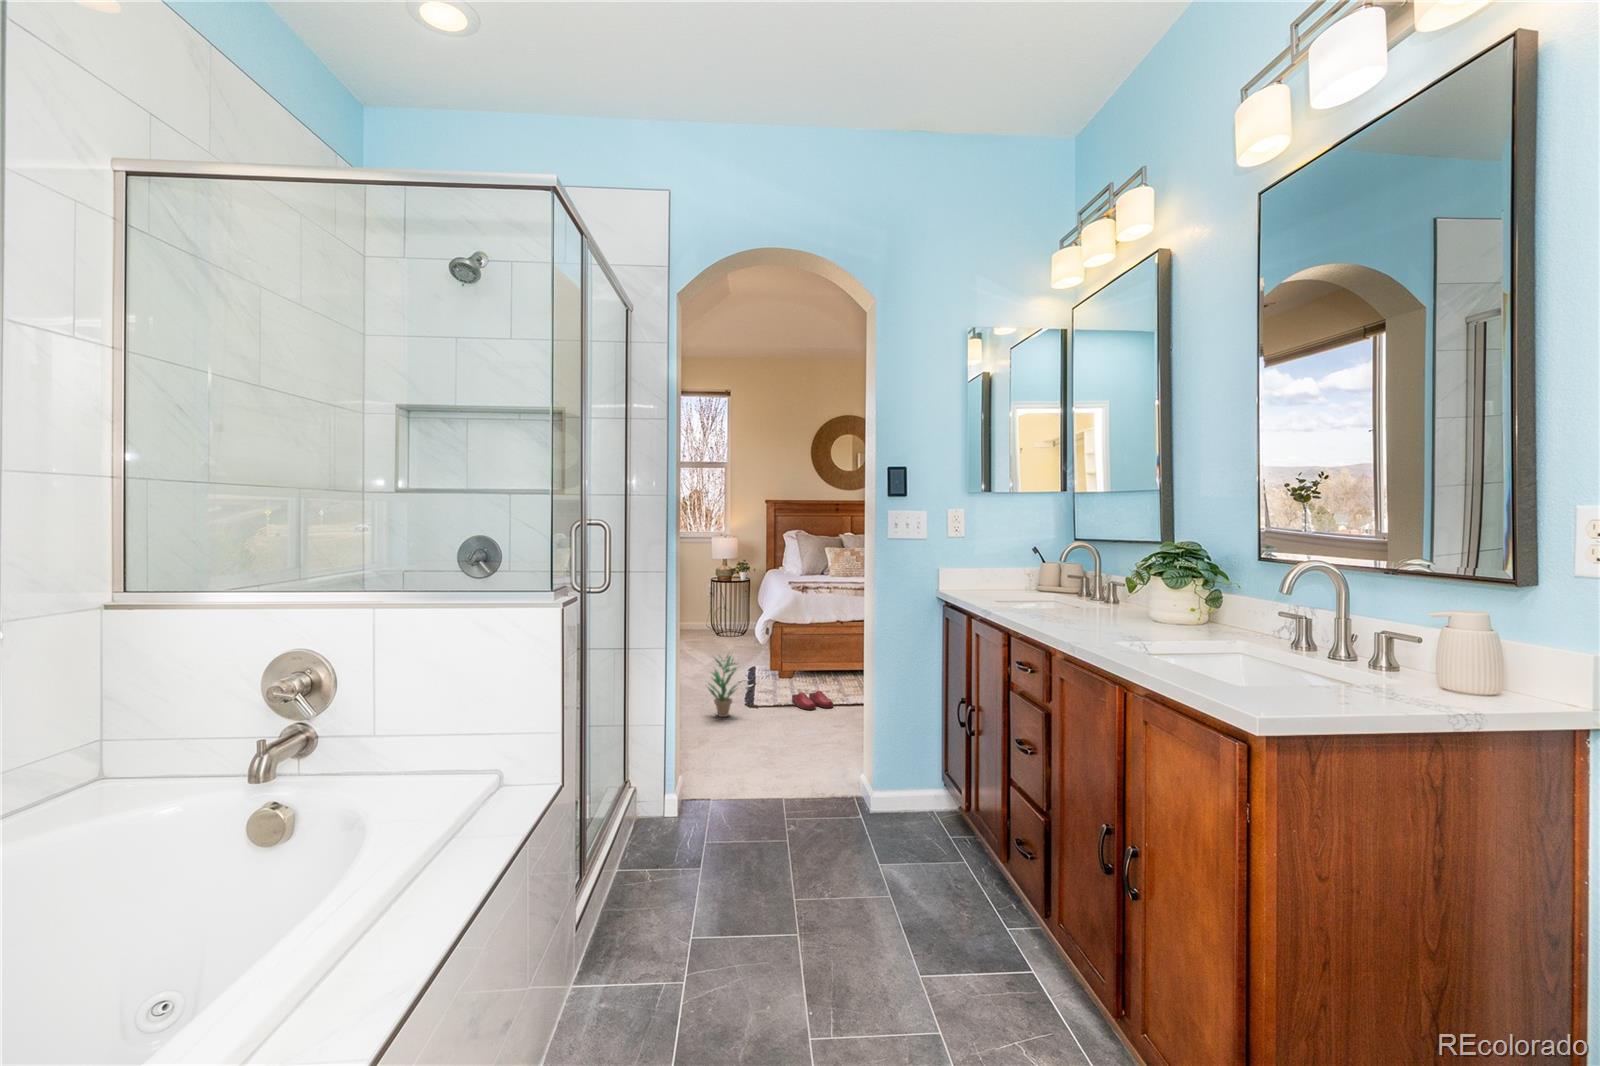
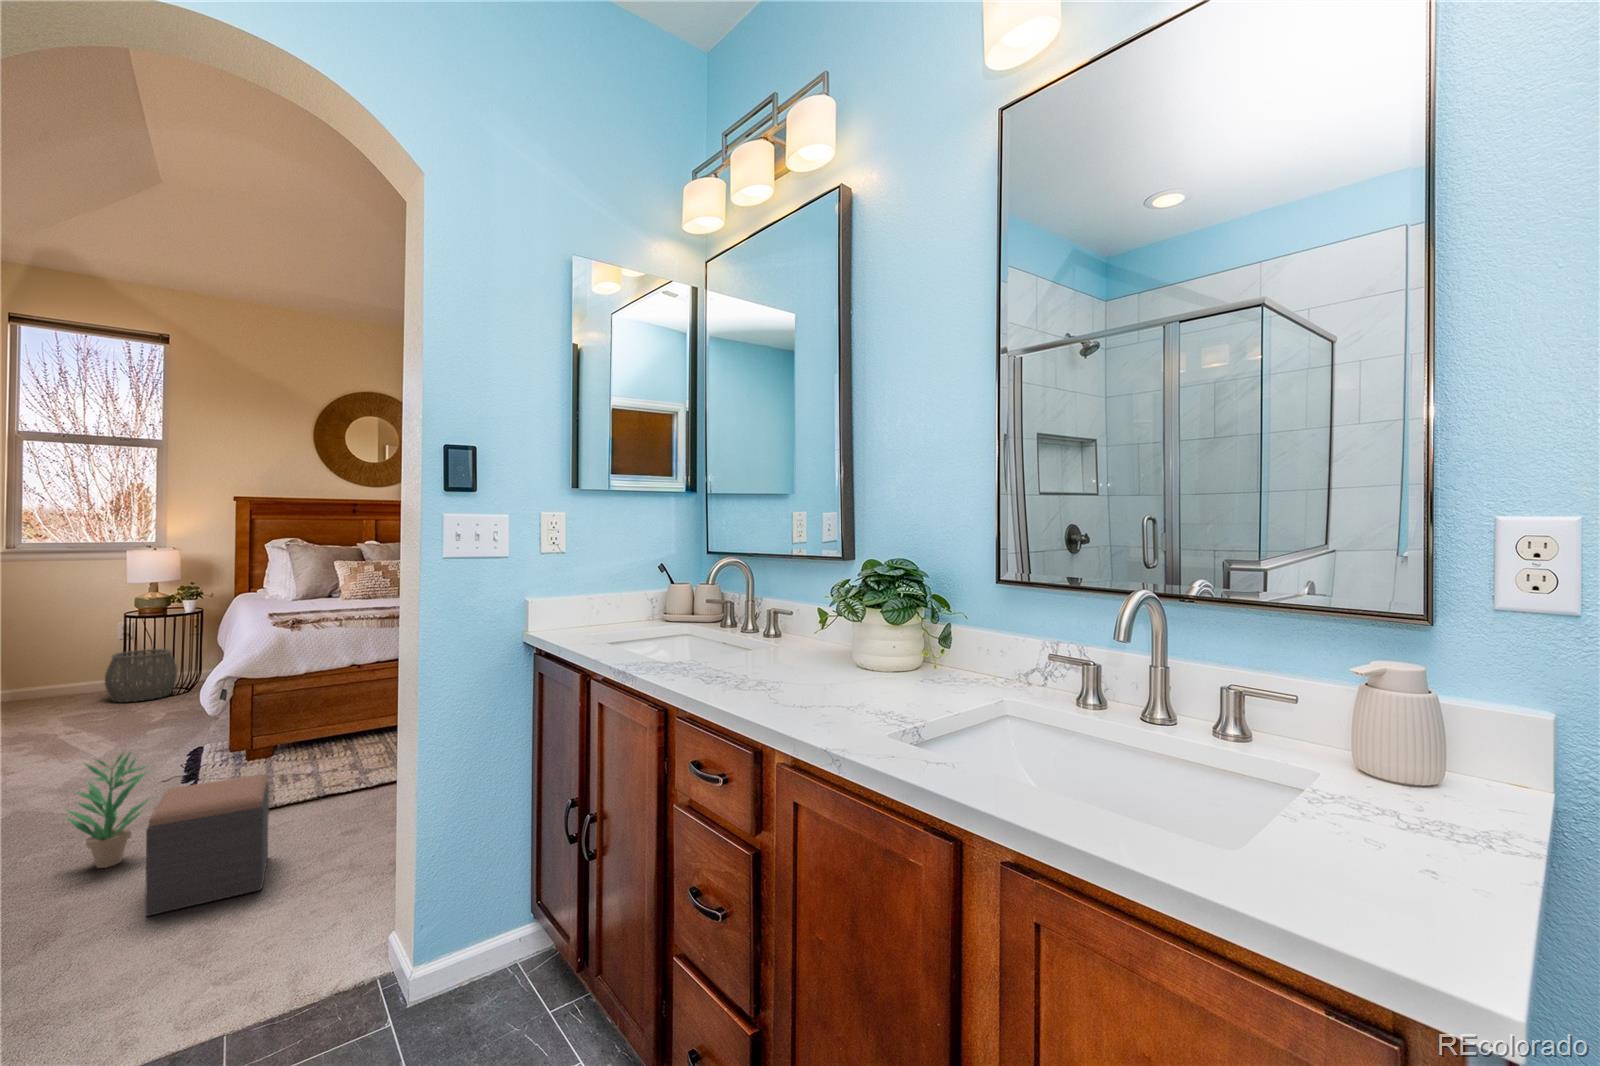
woven basket: none [704,605,739,638] -> present [105,649,177,702]
footstool: none [743,675,796,742] -> present [145,775,269,916]
slippers: present [792,691,833,710] -> none [266,778,343,815]

